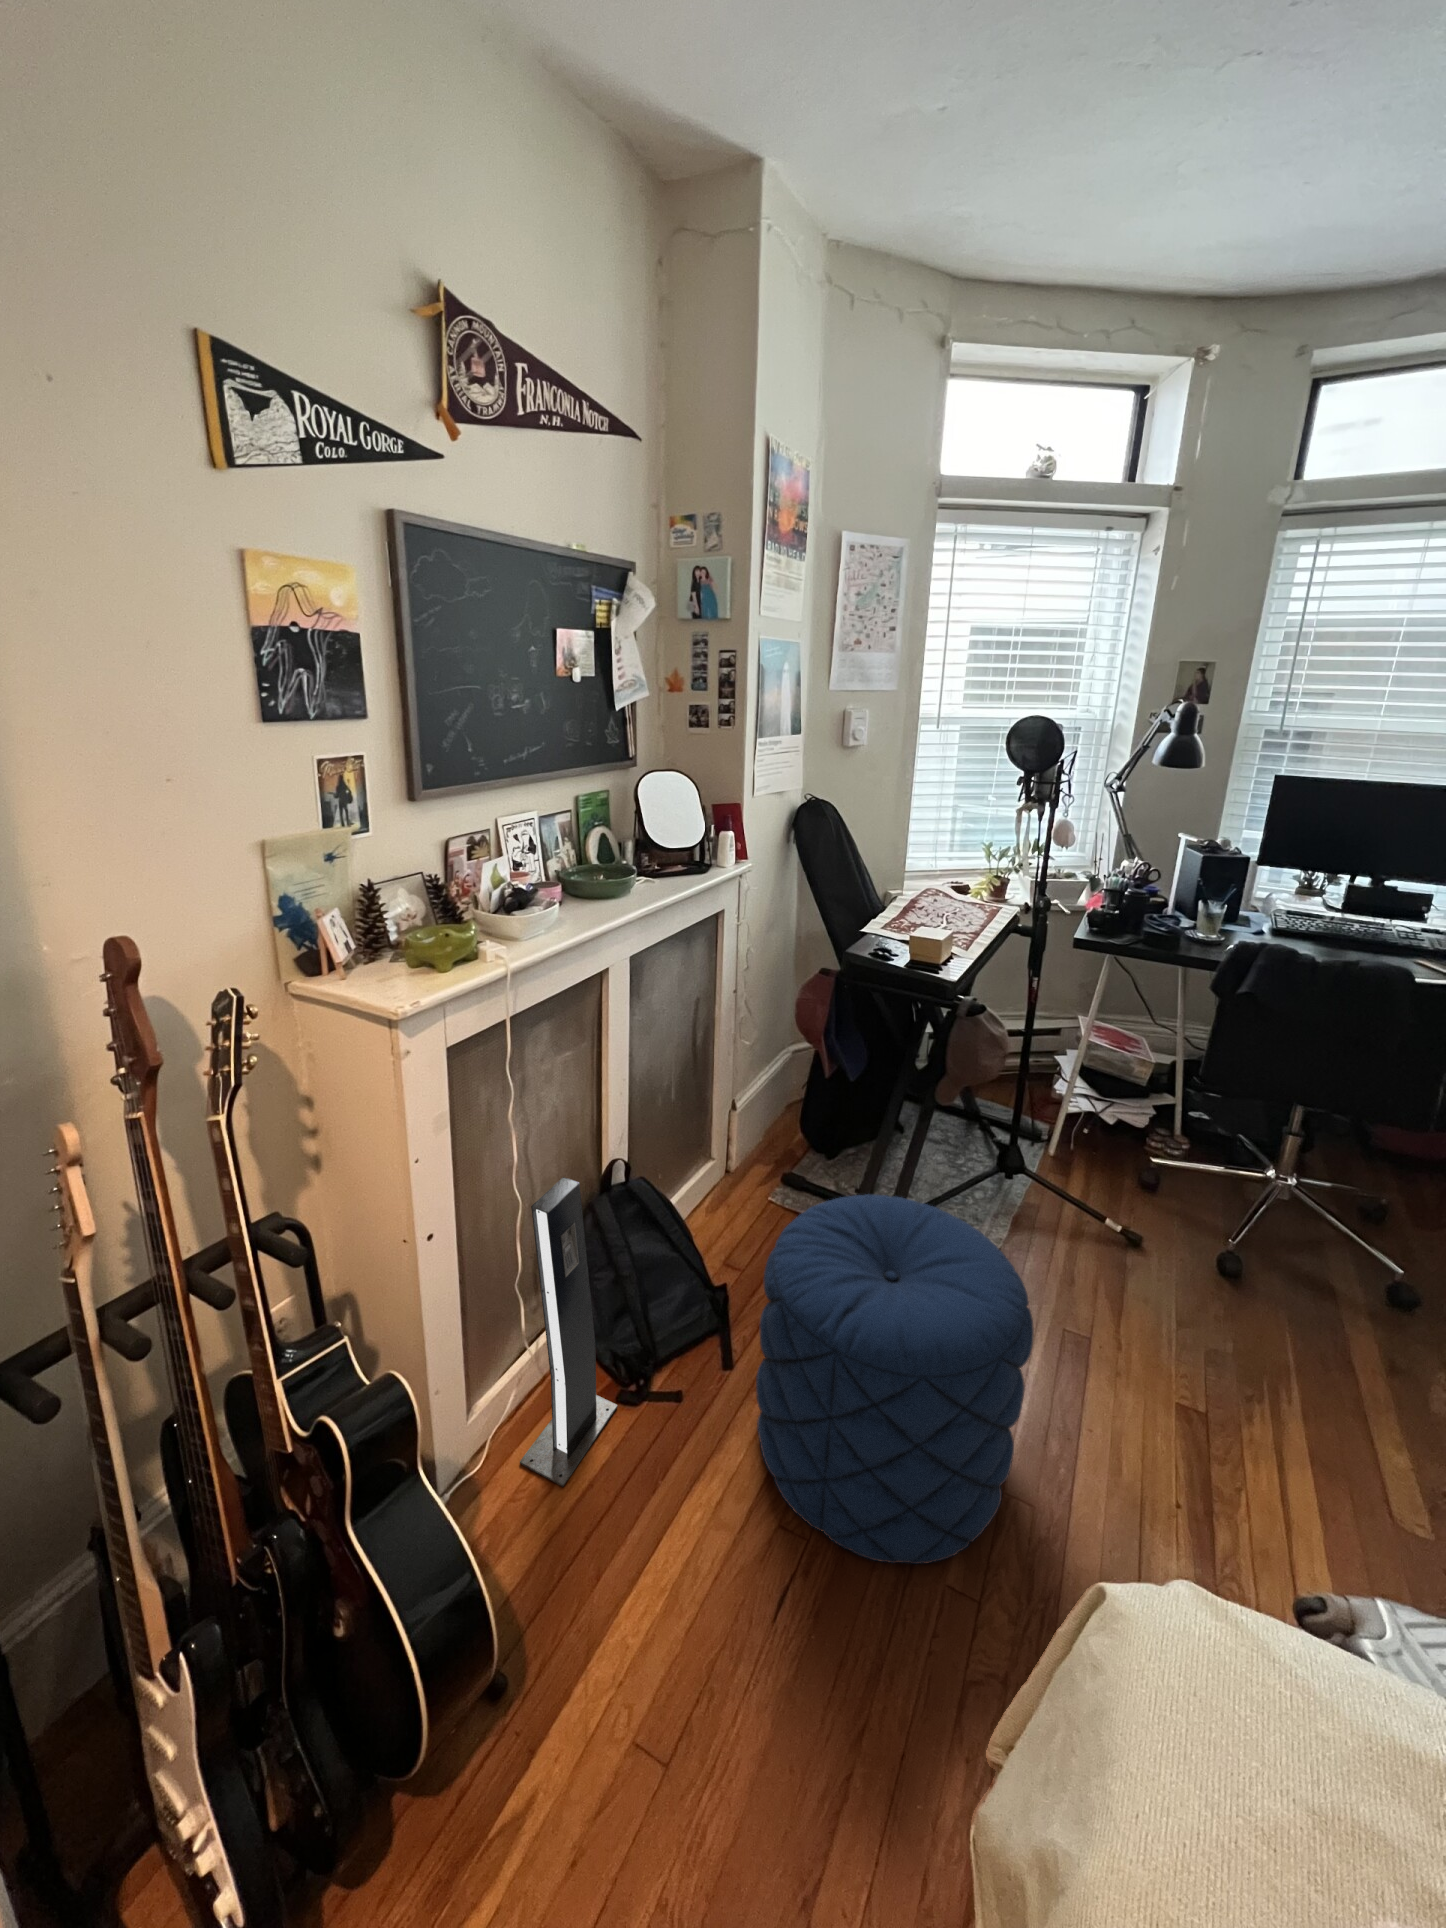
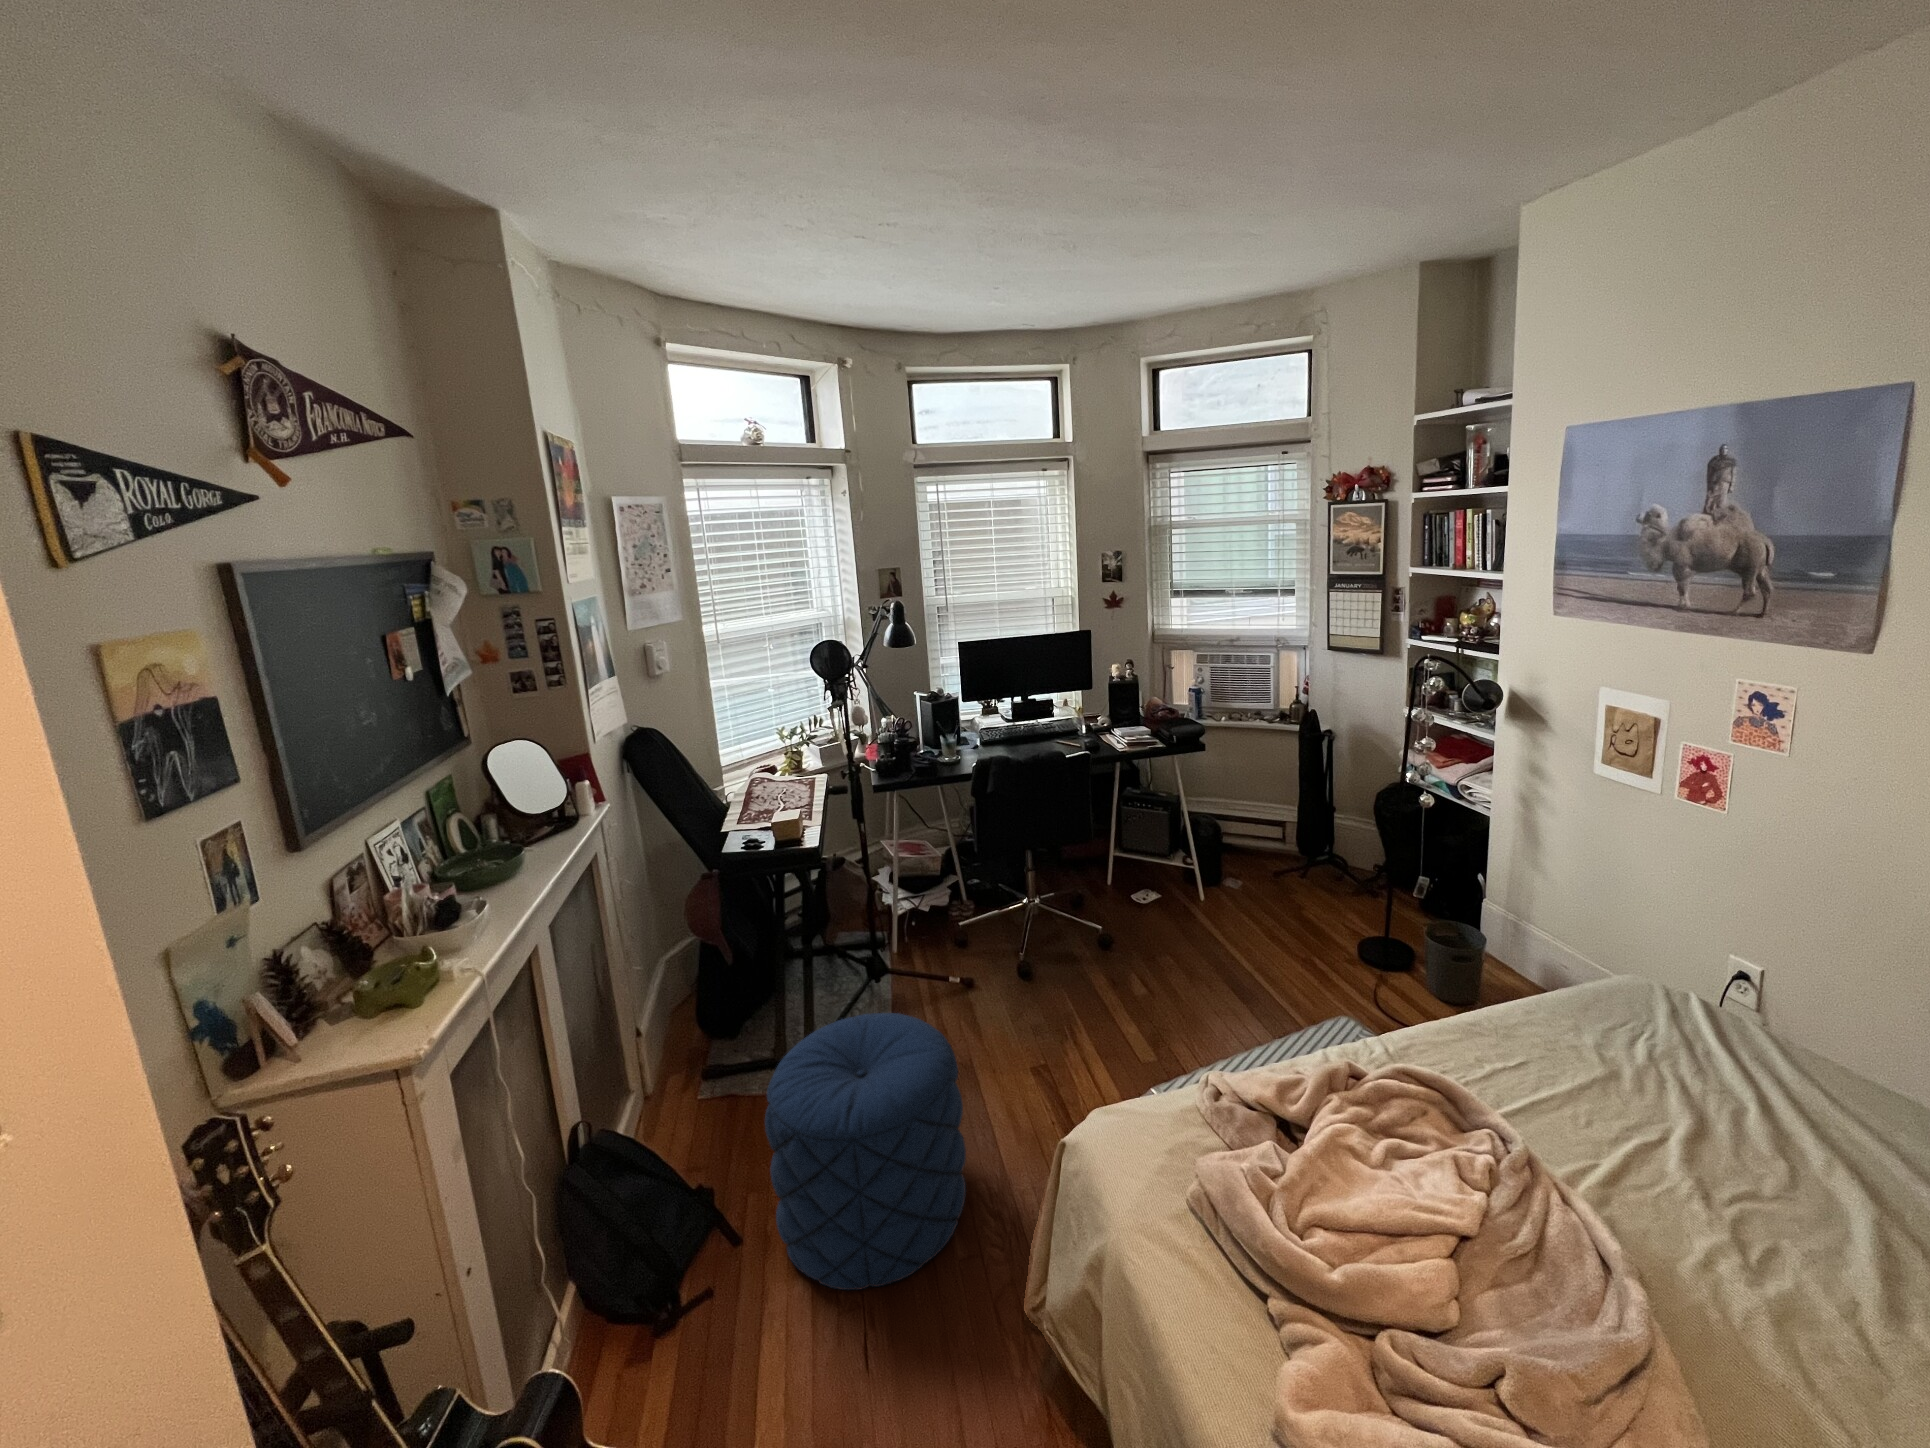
speaker: present [520,1177,617,1487] -> none [561,1142,661,1446]

